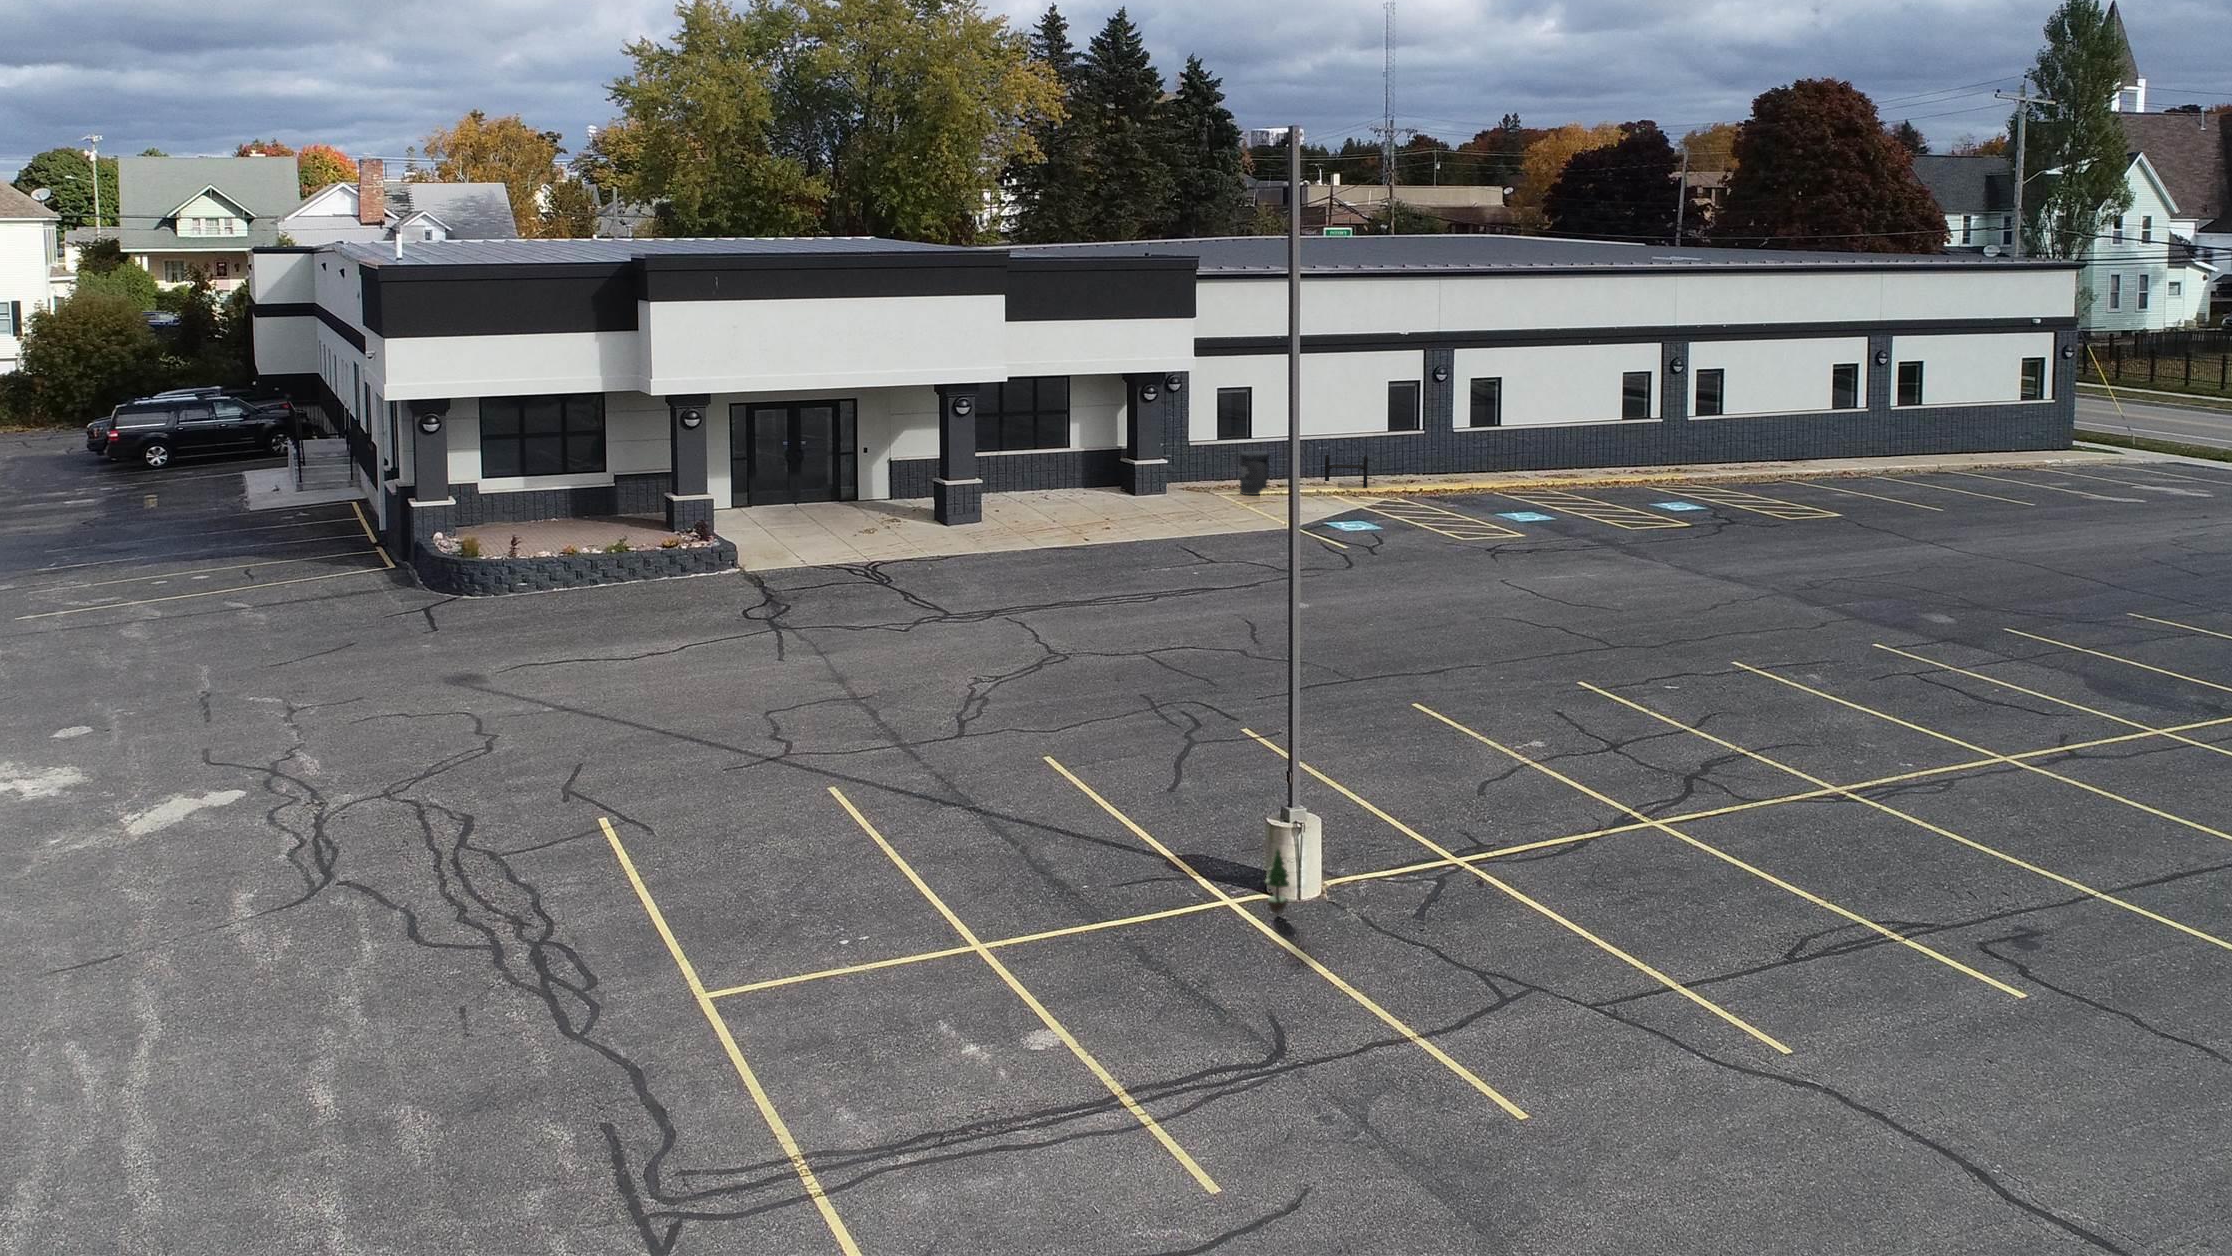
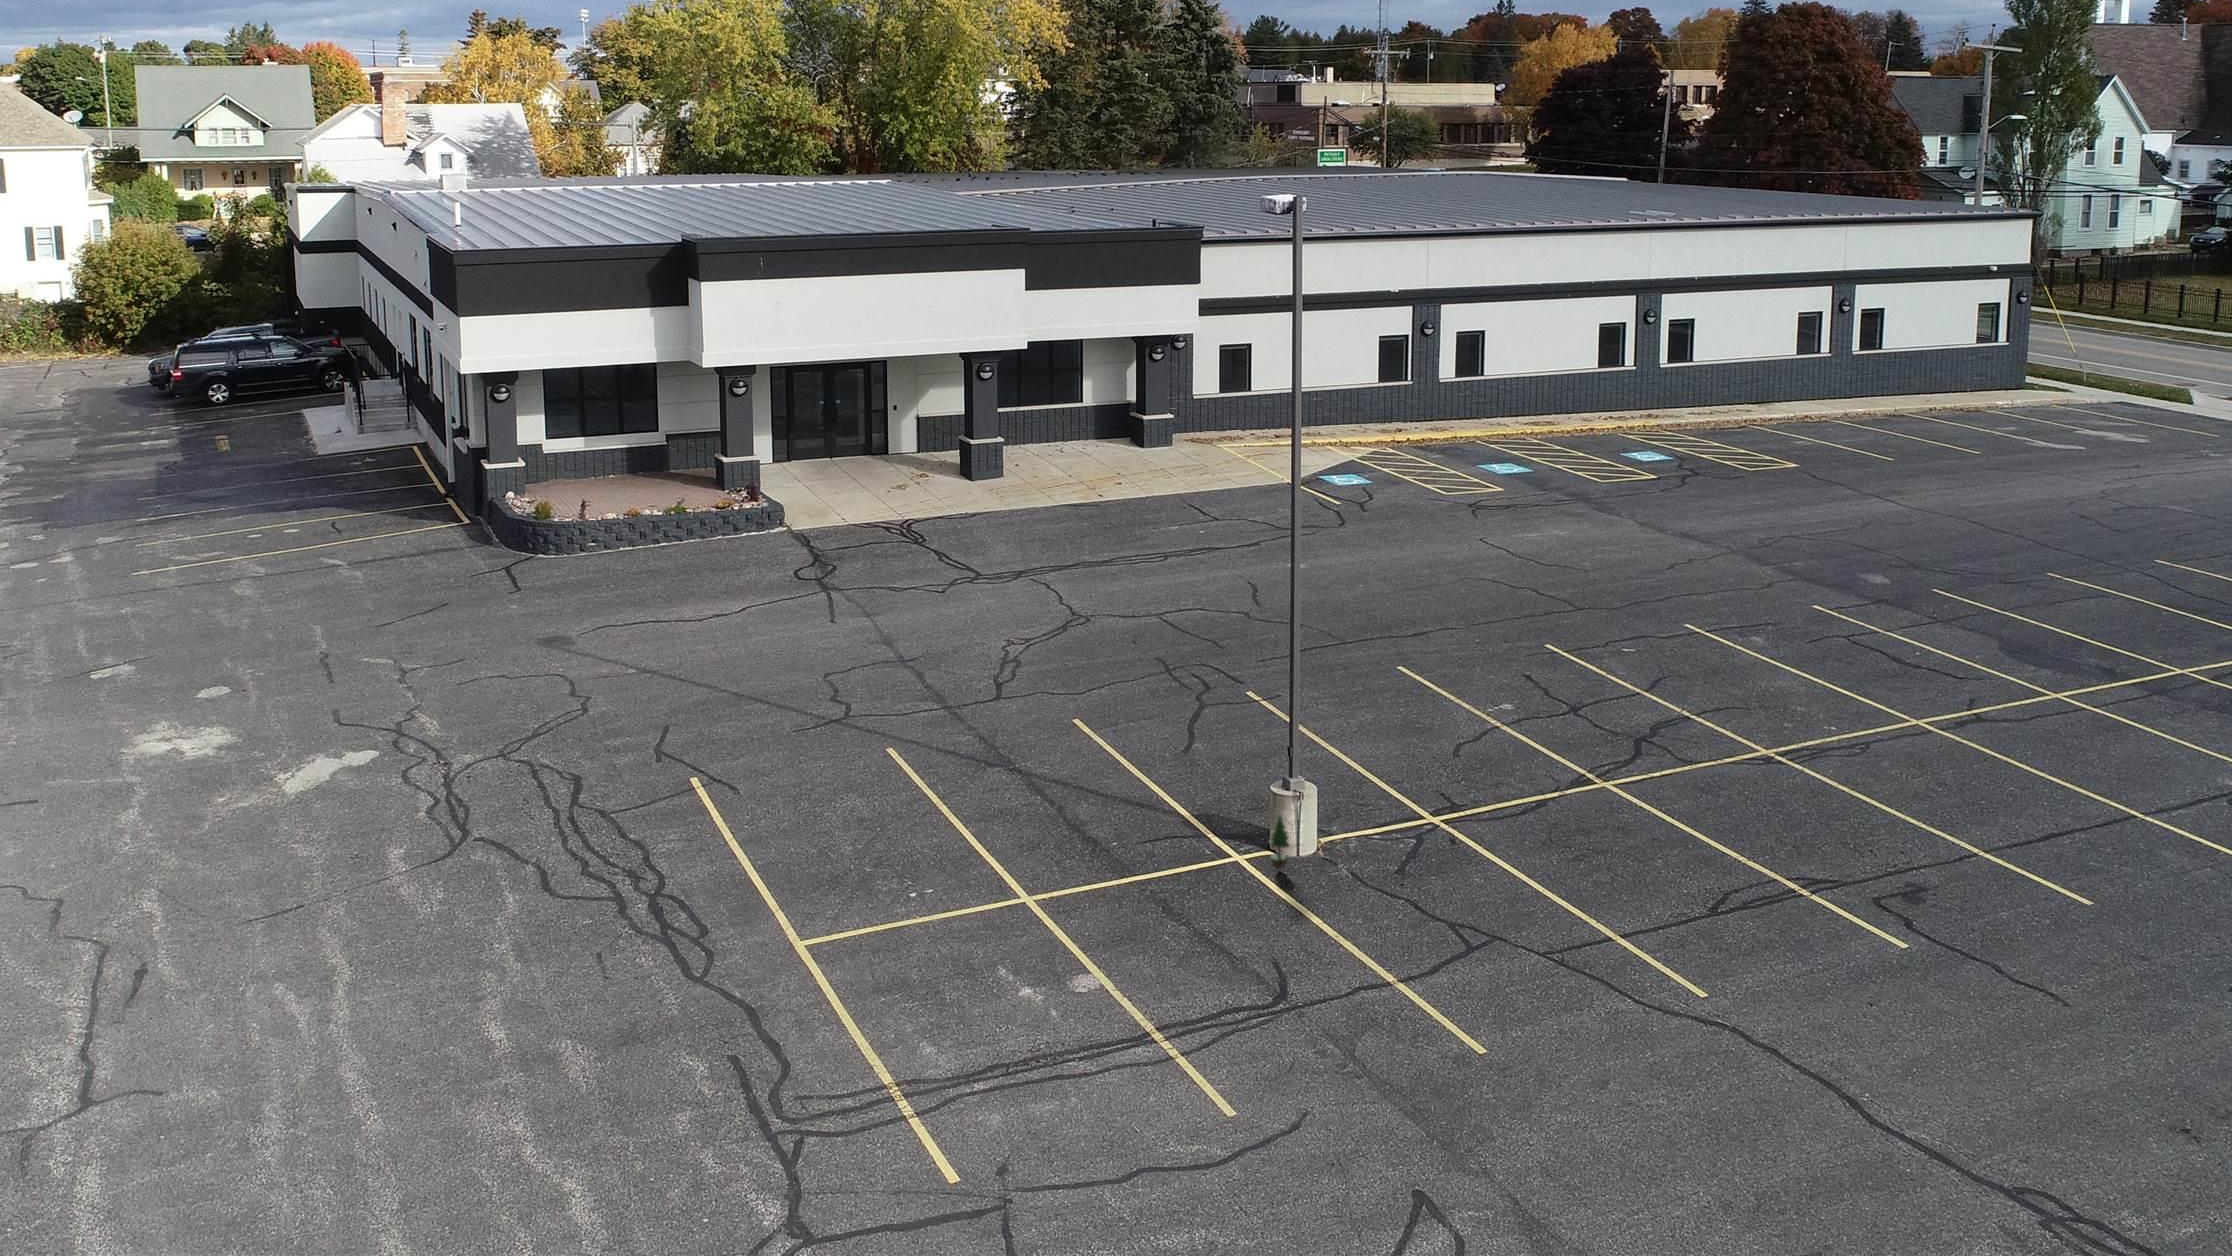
trash can: present [1240,450,1269,495] -> none [1239,402,1266,444]
bench: present [1325,455,1368,488] -> none [1317,405,1357,436]

